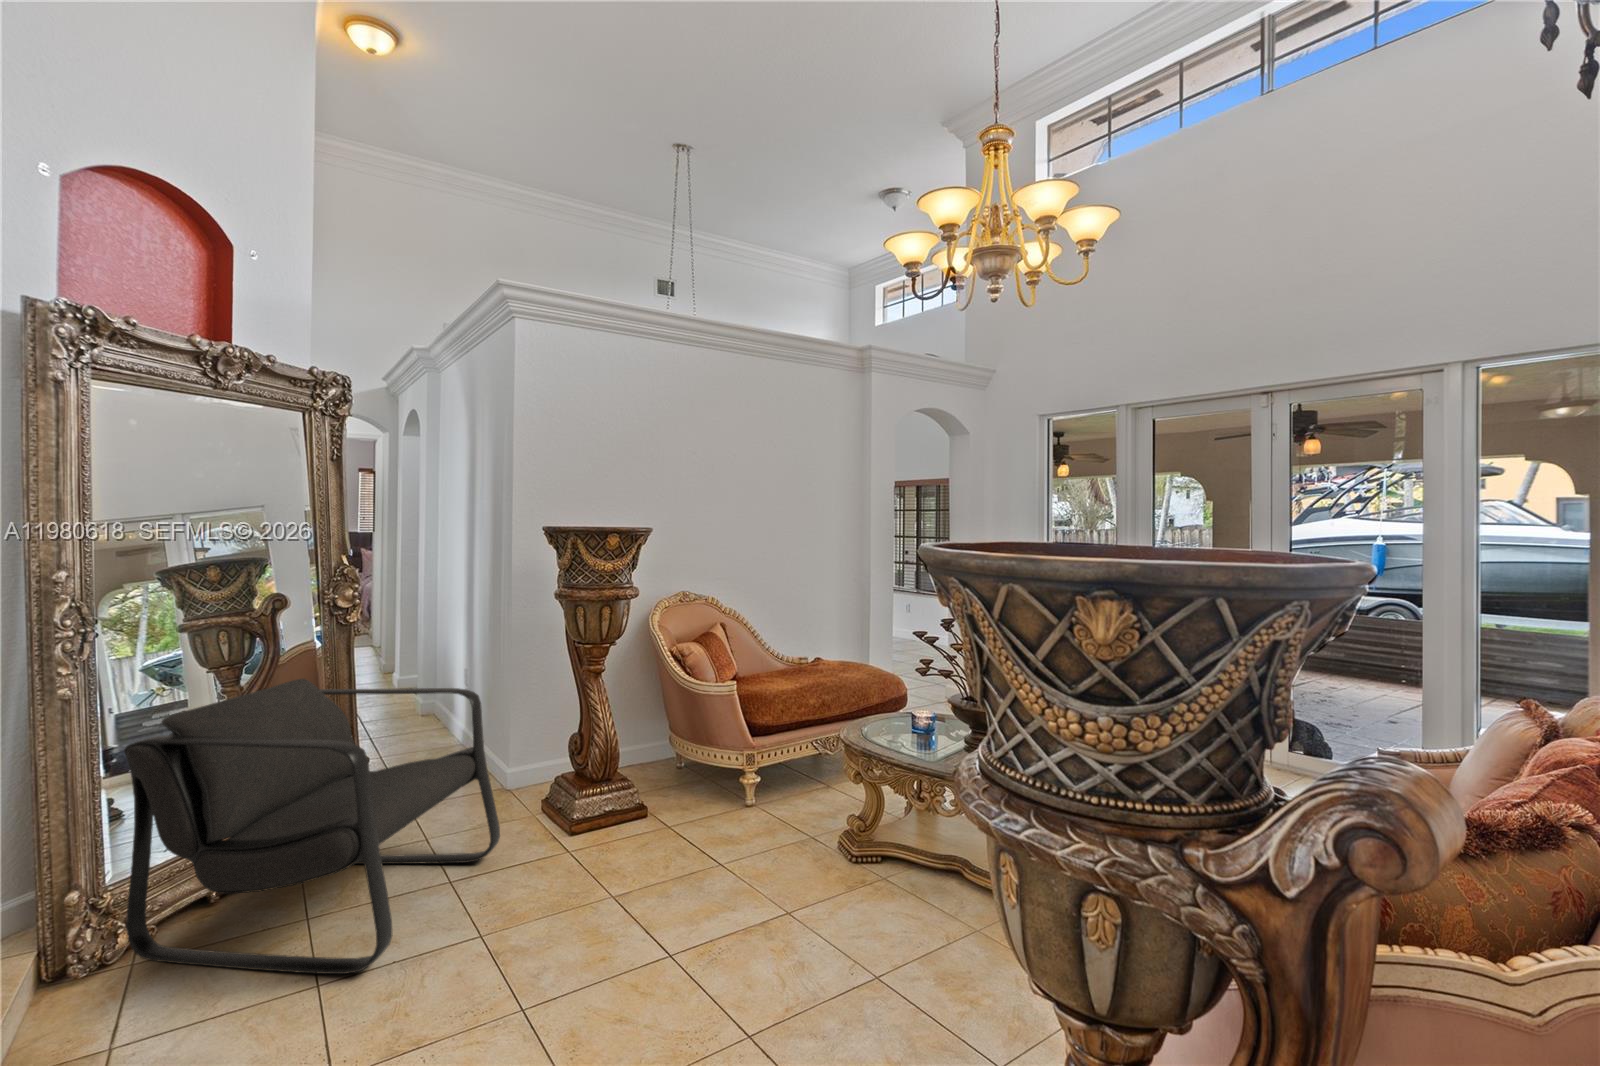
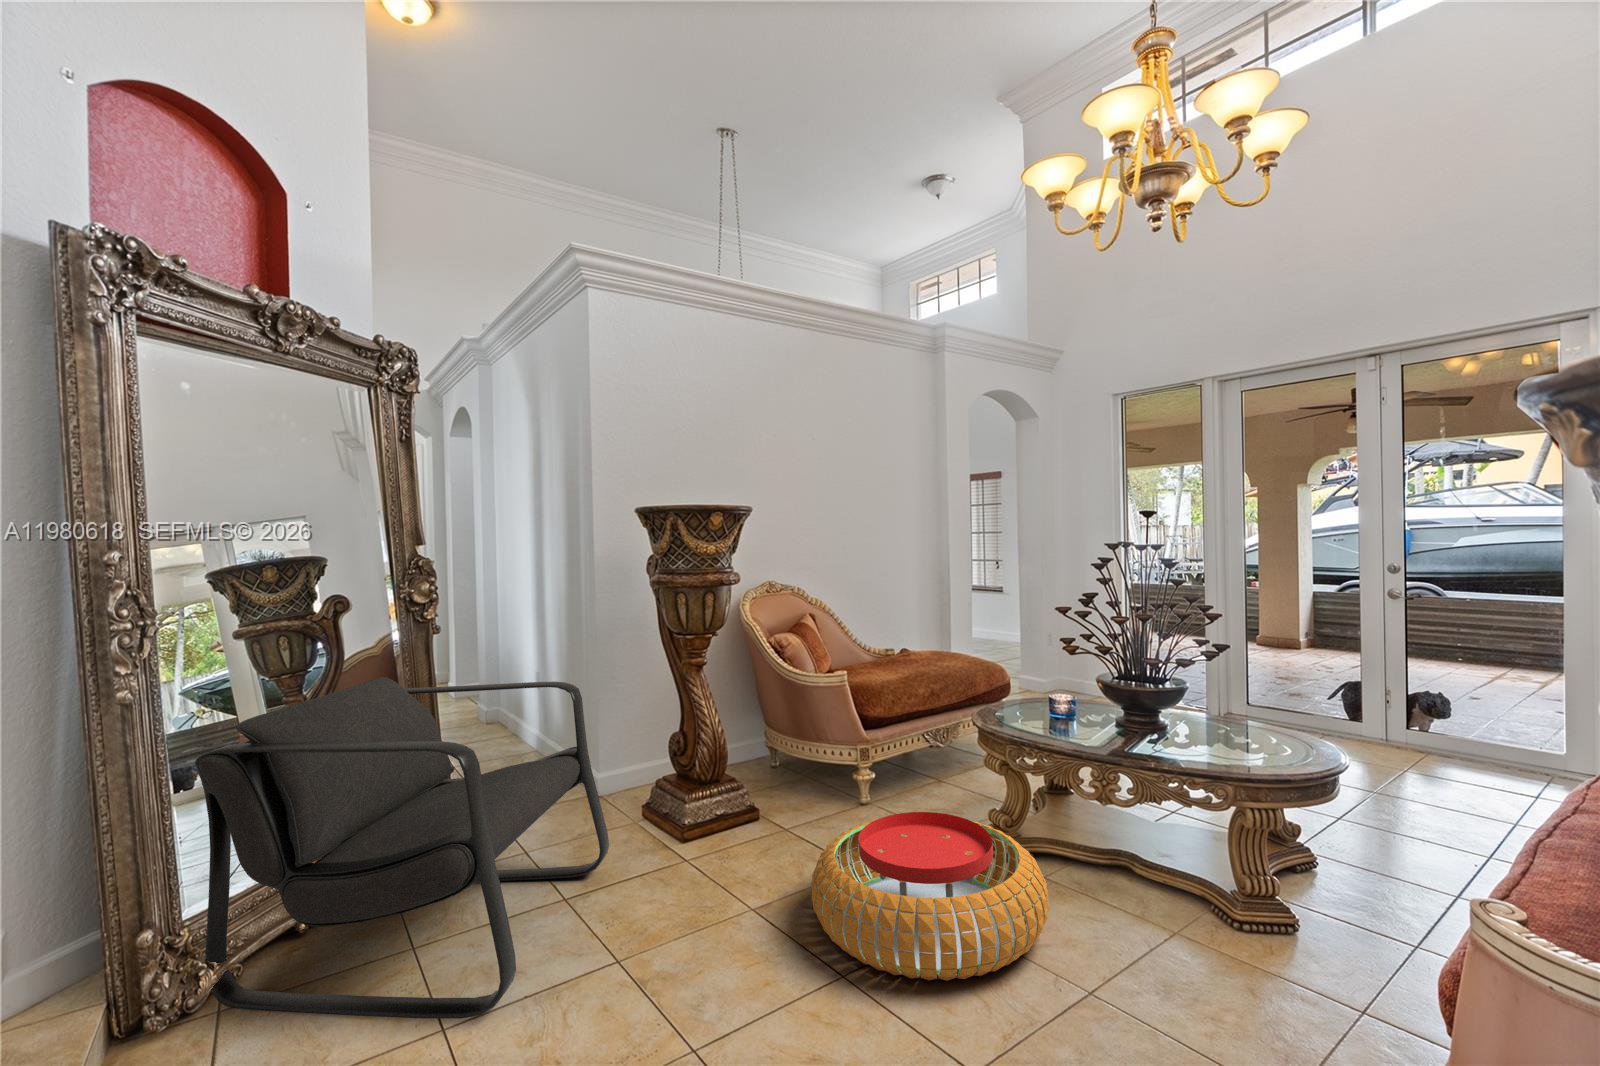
pouf: none [662,816,863,958] -> present [811,812,1049,981]

